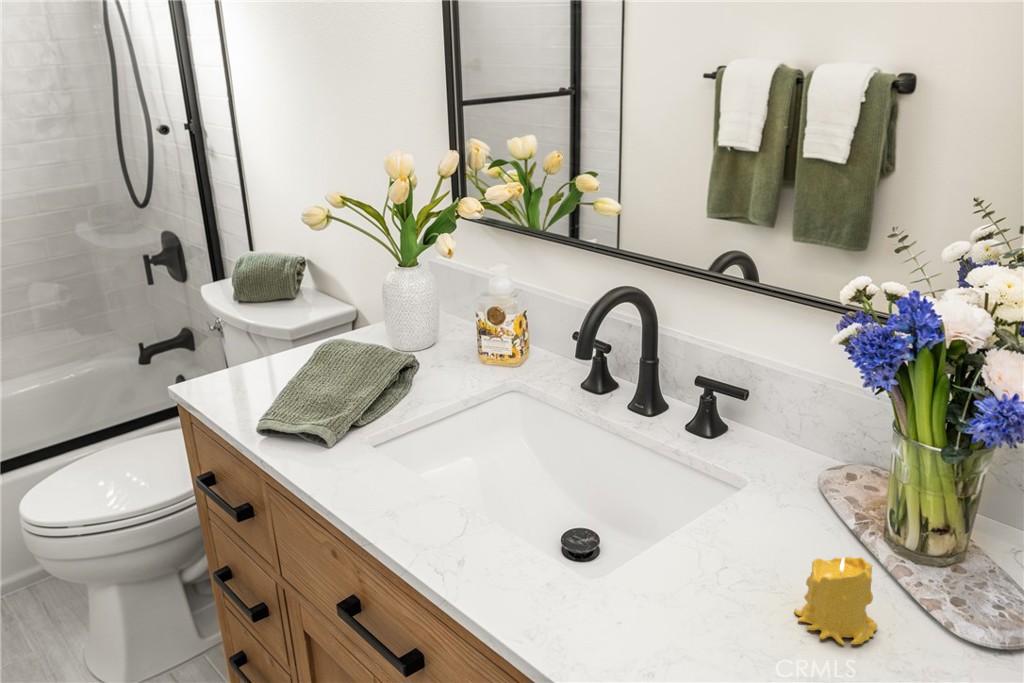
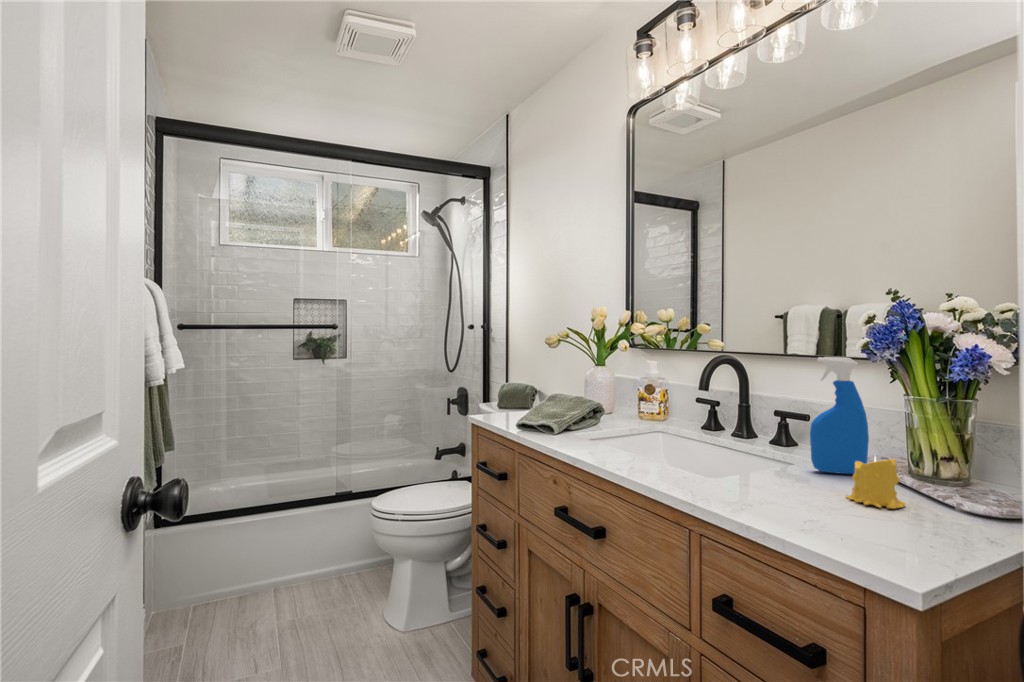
spray bottle: none [748,351,835,528] -> present [810,357,869,474]

